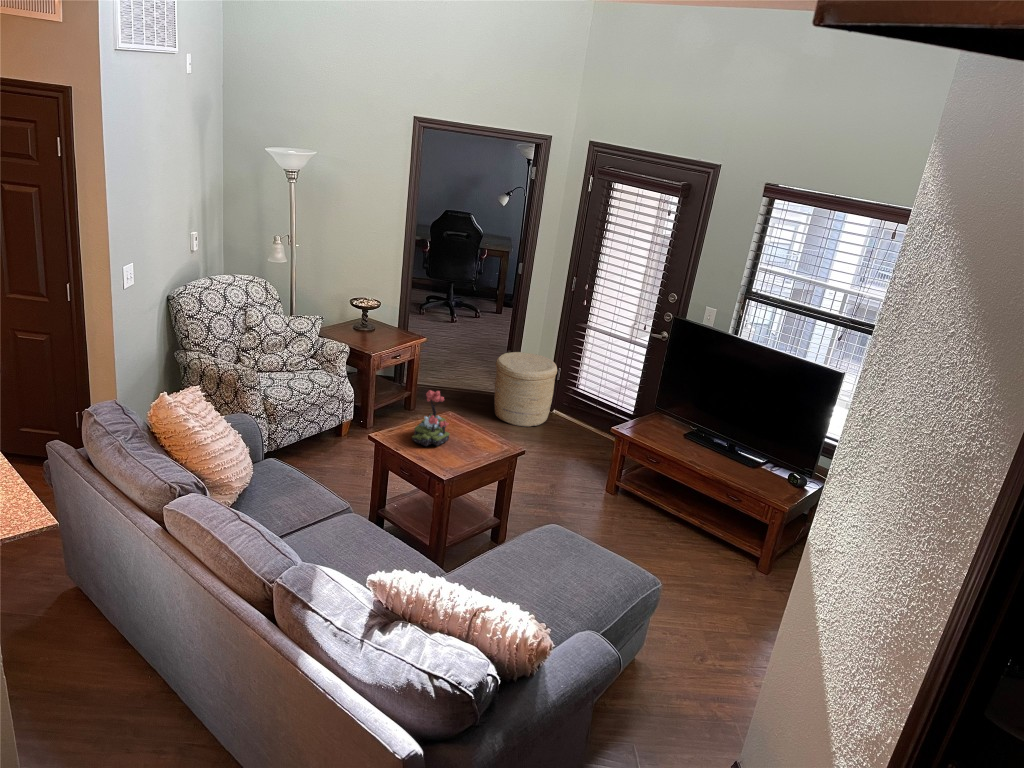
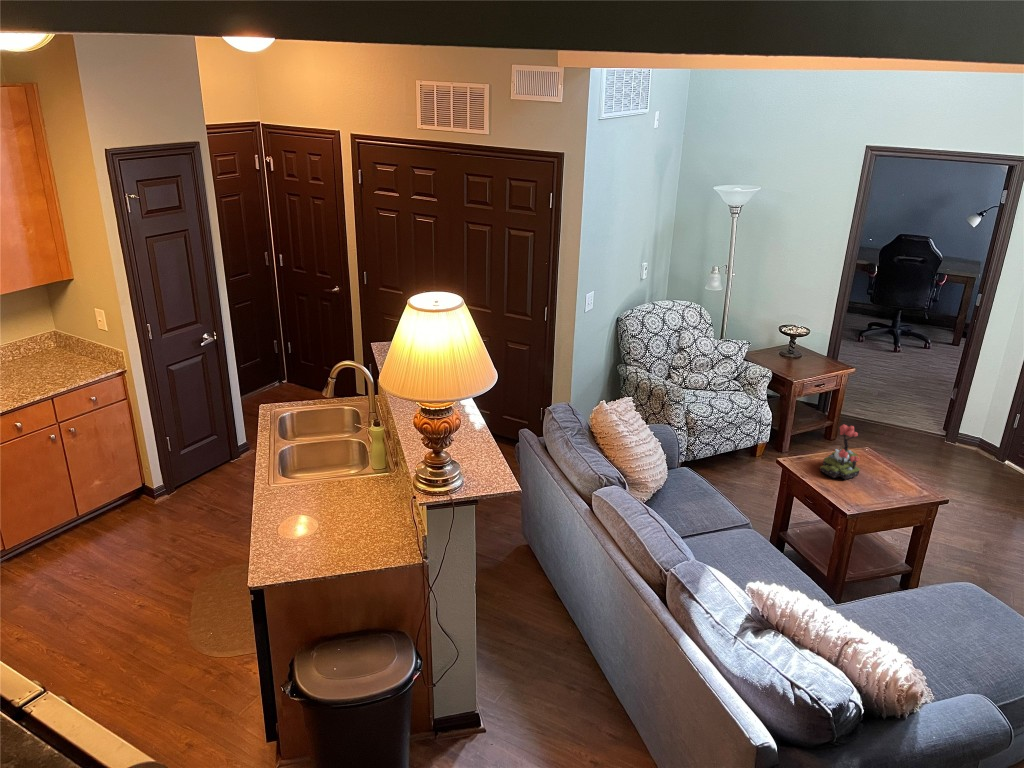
woven basket: present [494,352,557,427] -> none [921,394,1003,475]

